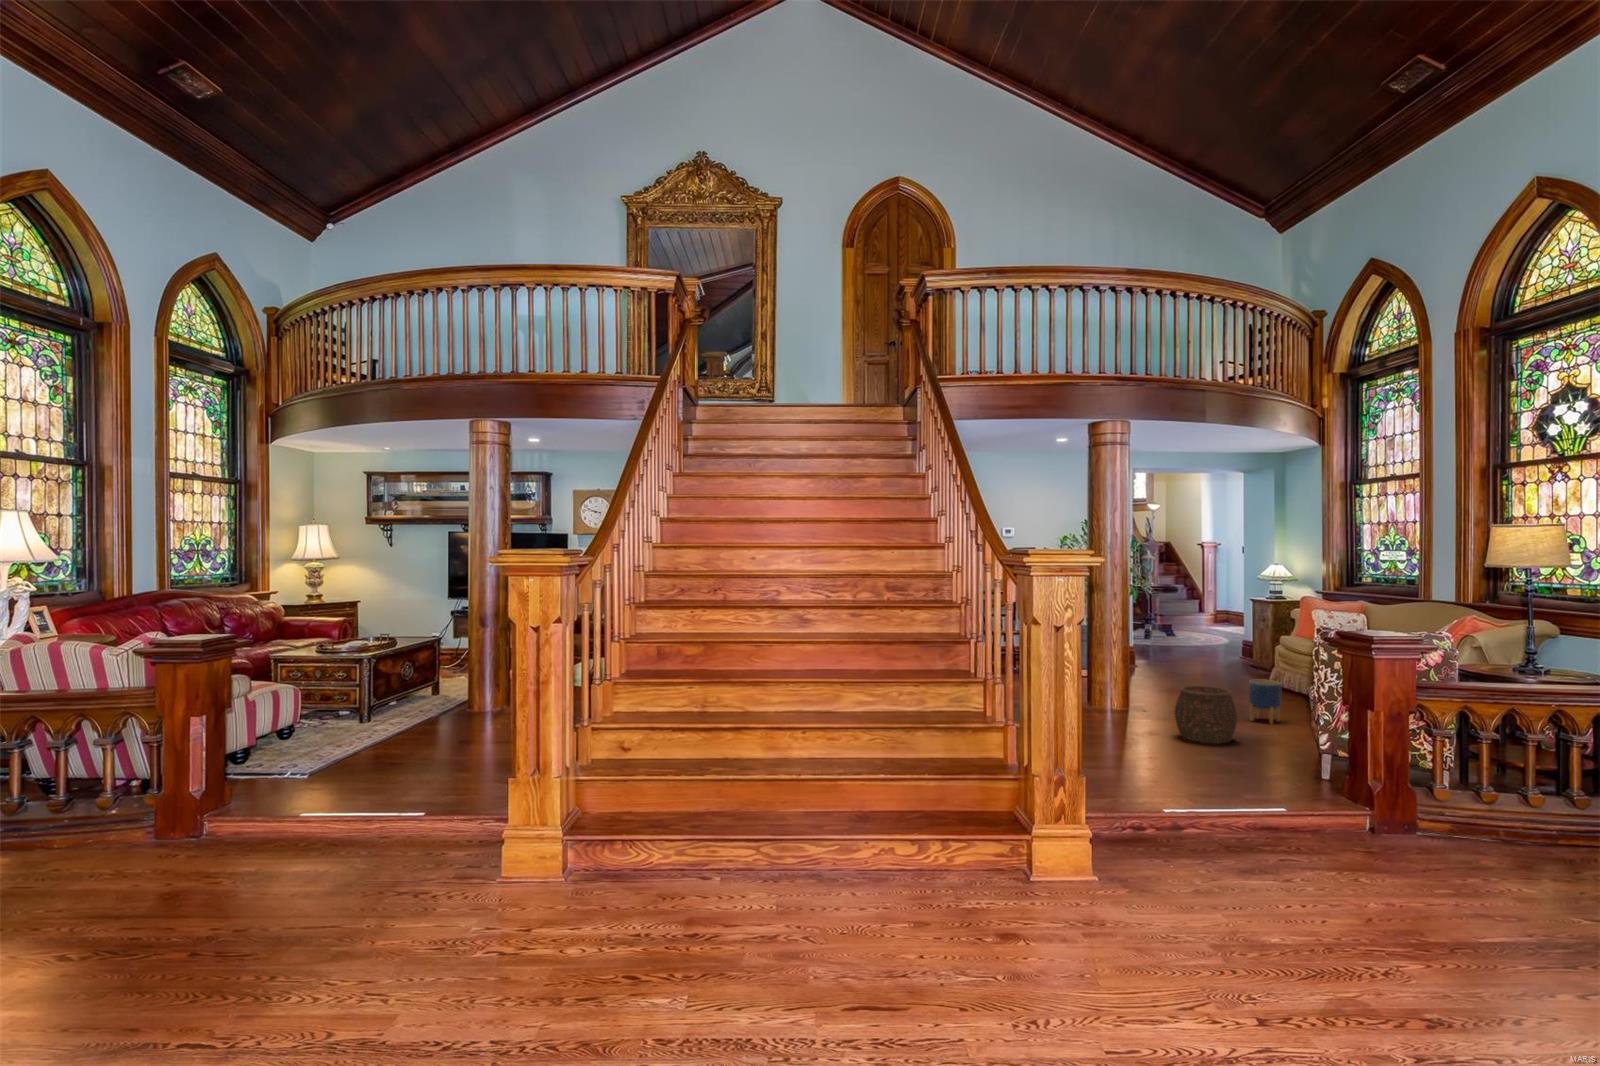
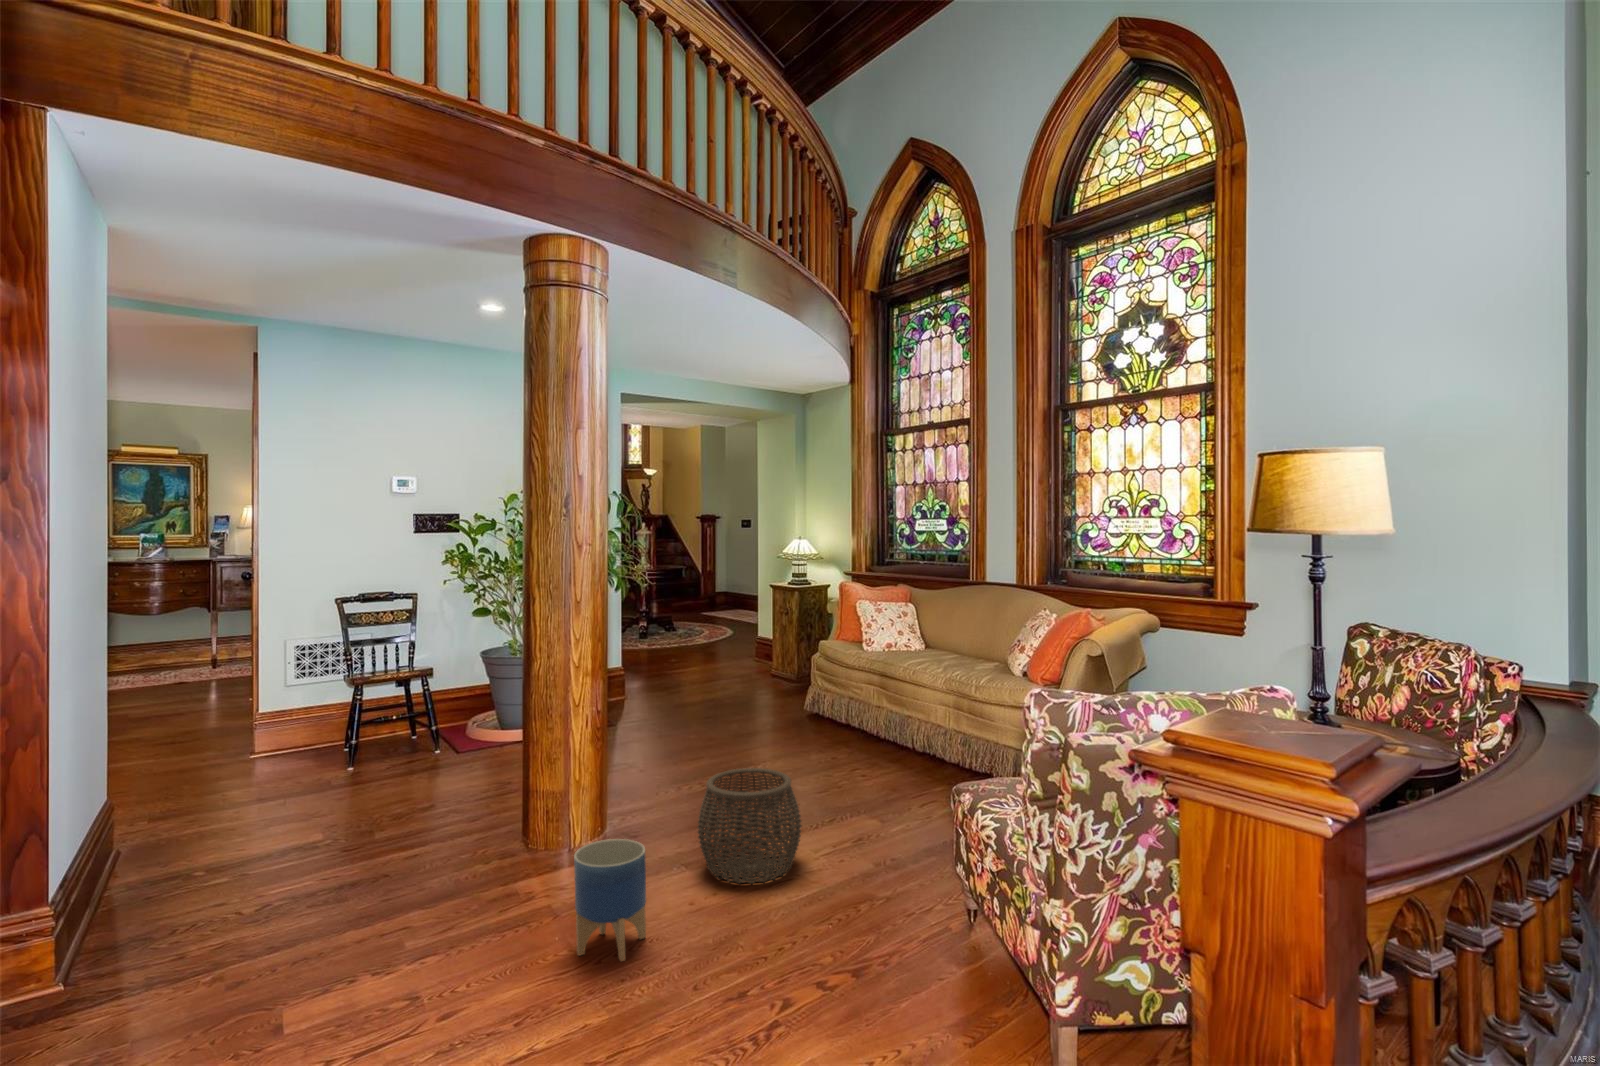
planter: present [1249,679,1281,724] -> present [574,839,646,961]

